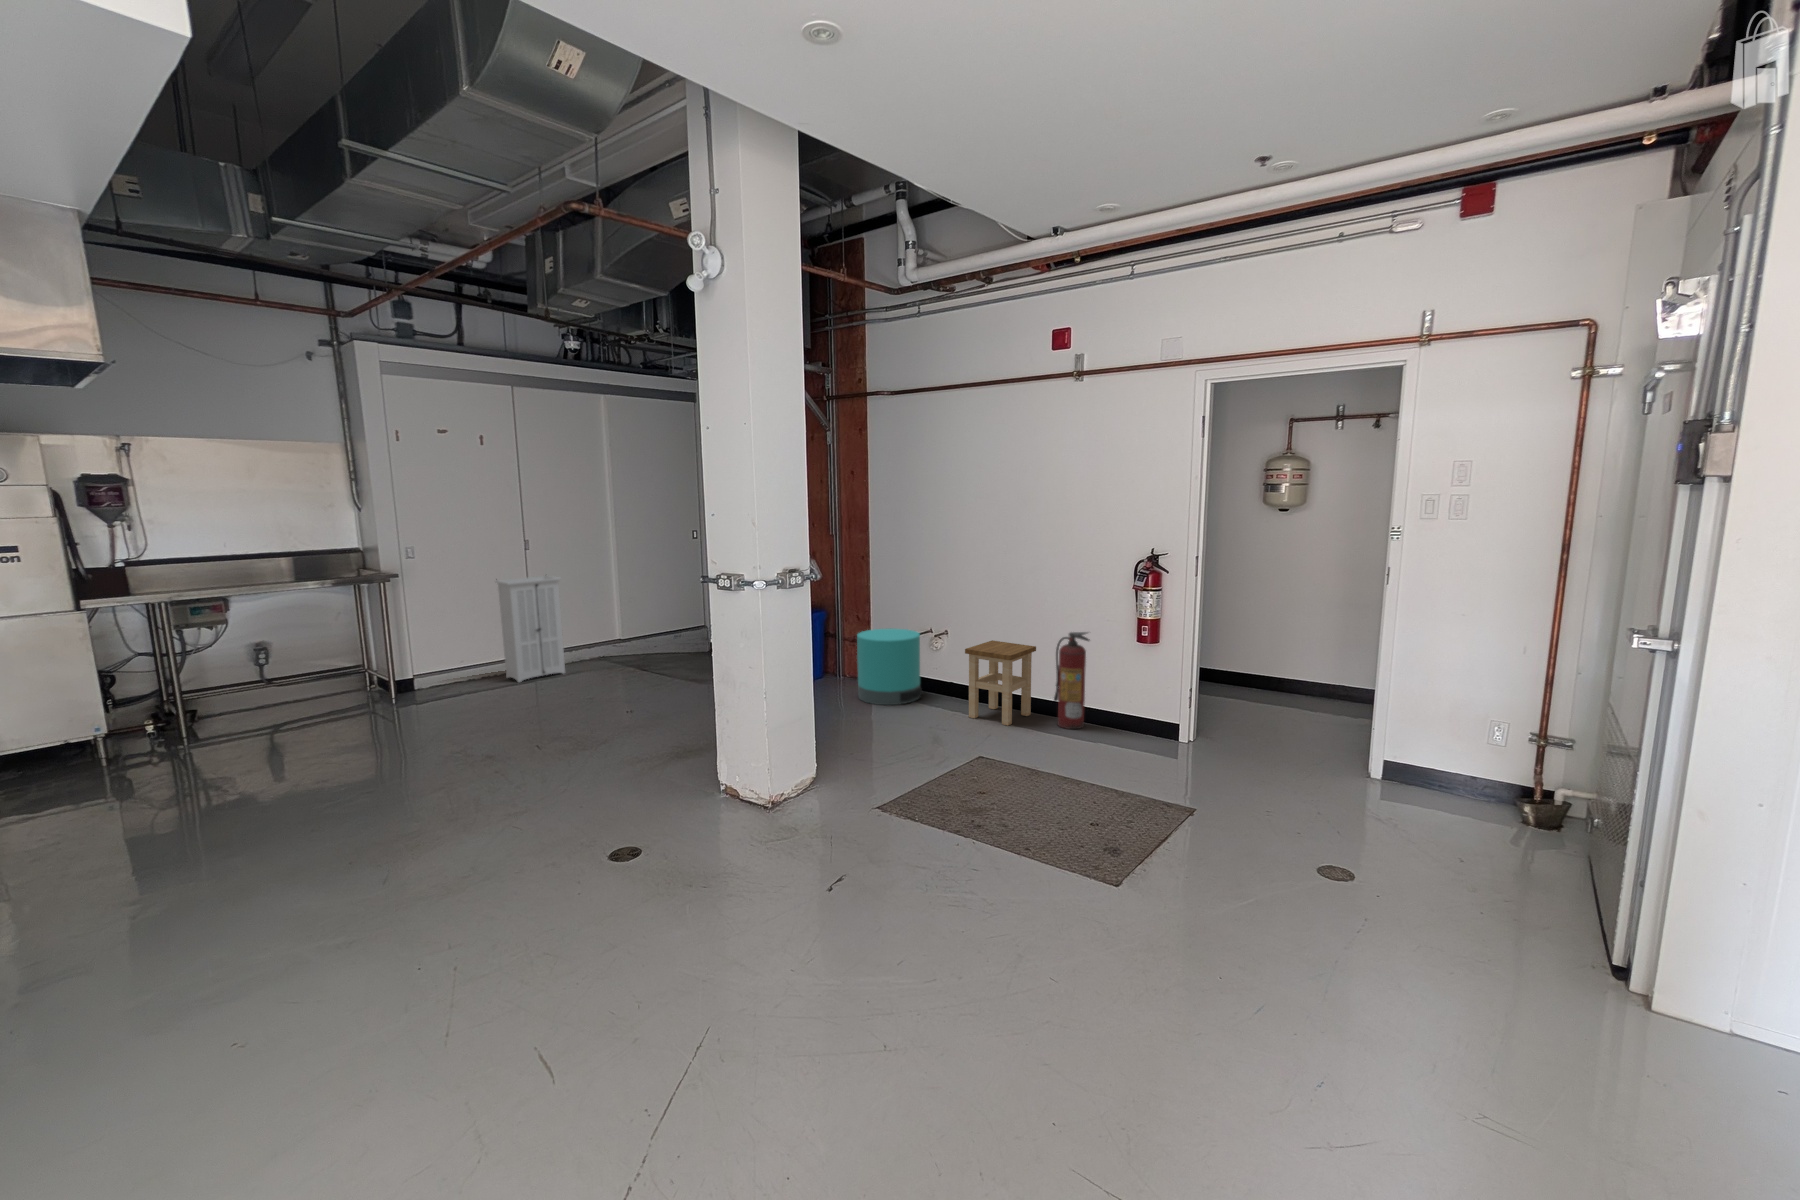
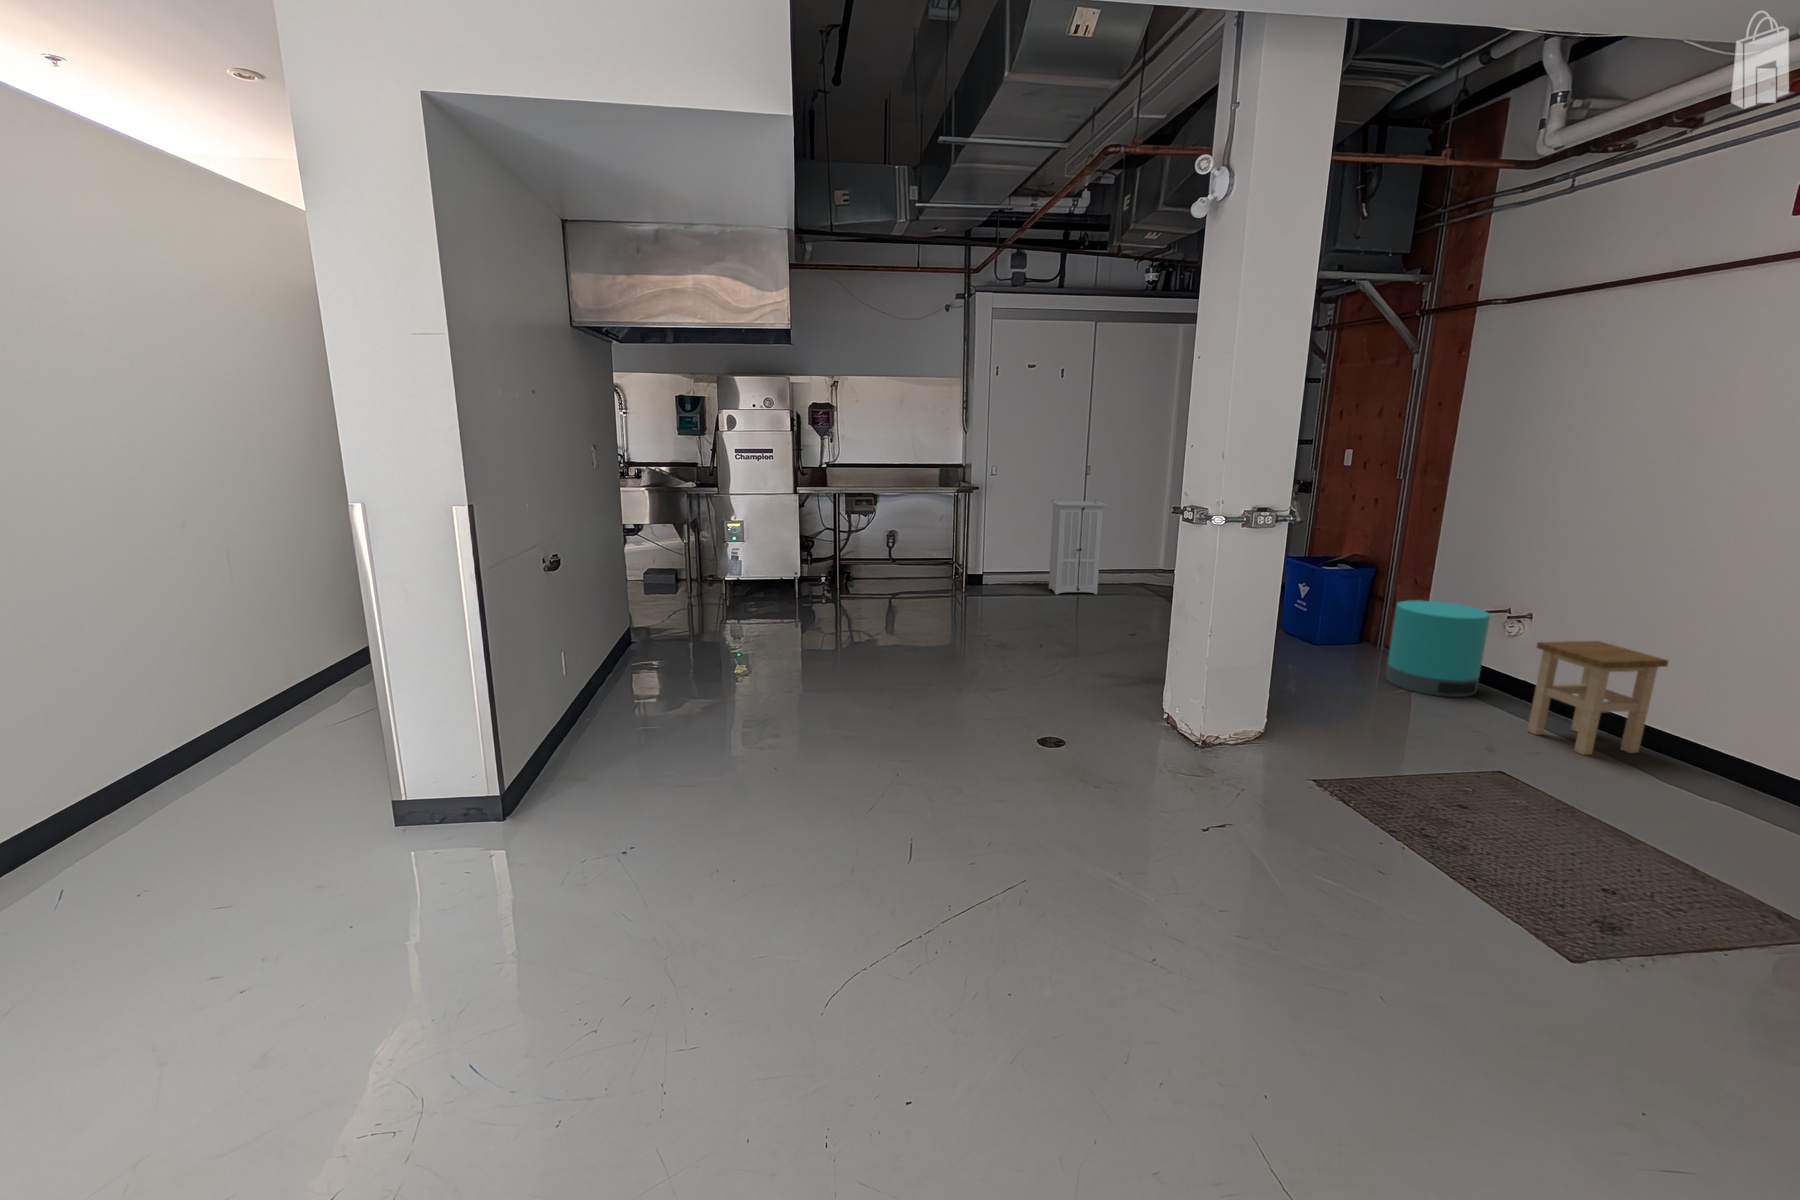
fire extinguisher: present [1054,632,1090,729] -> none [1675,649,1769,791]

